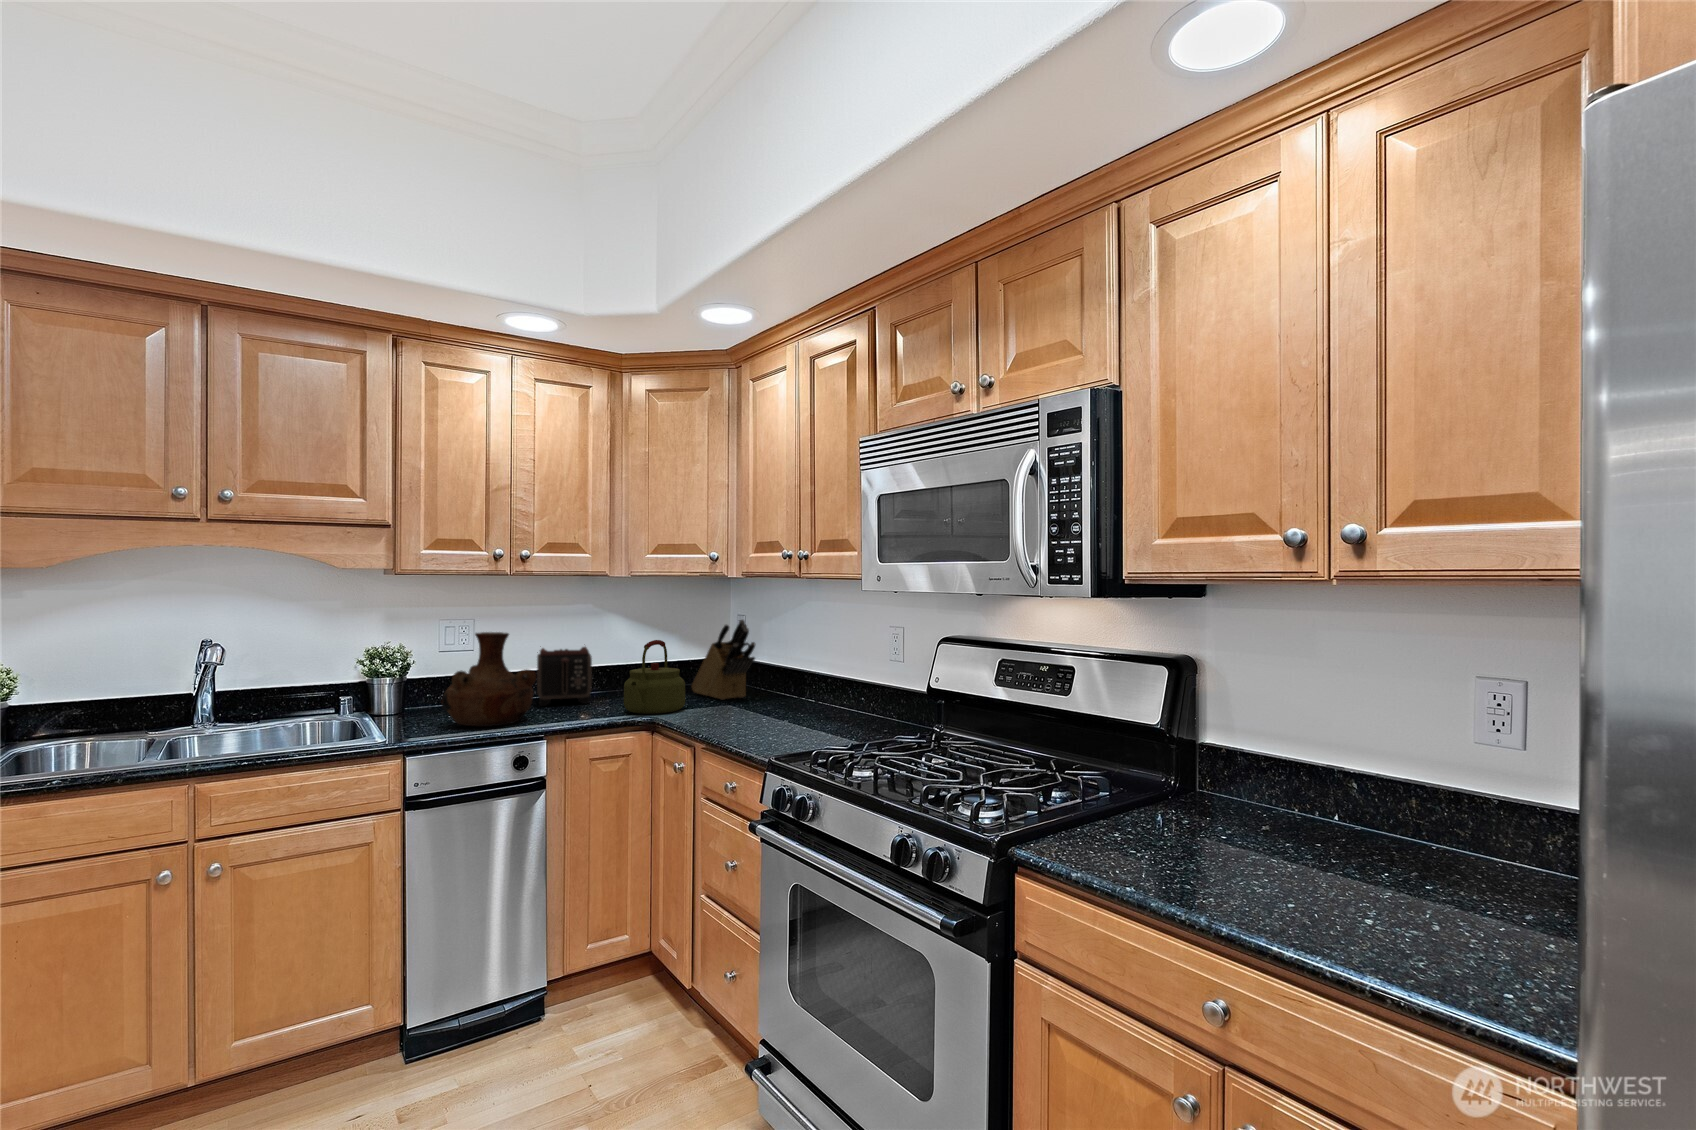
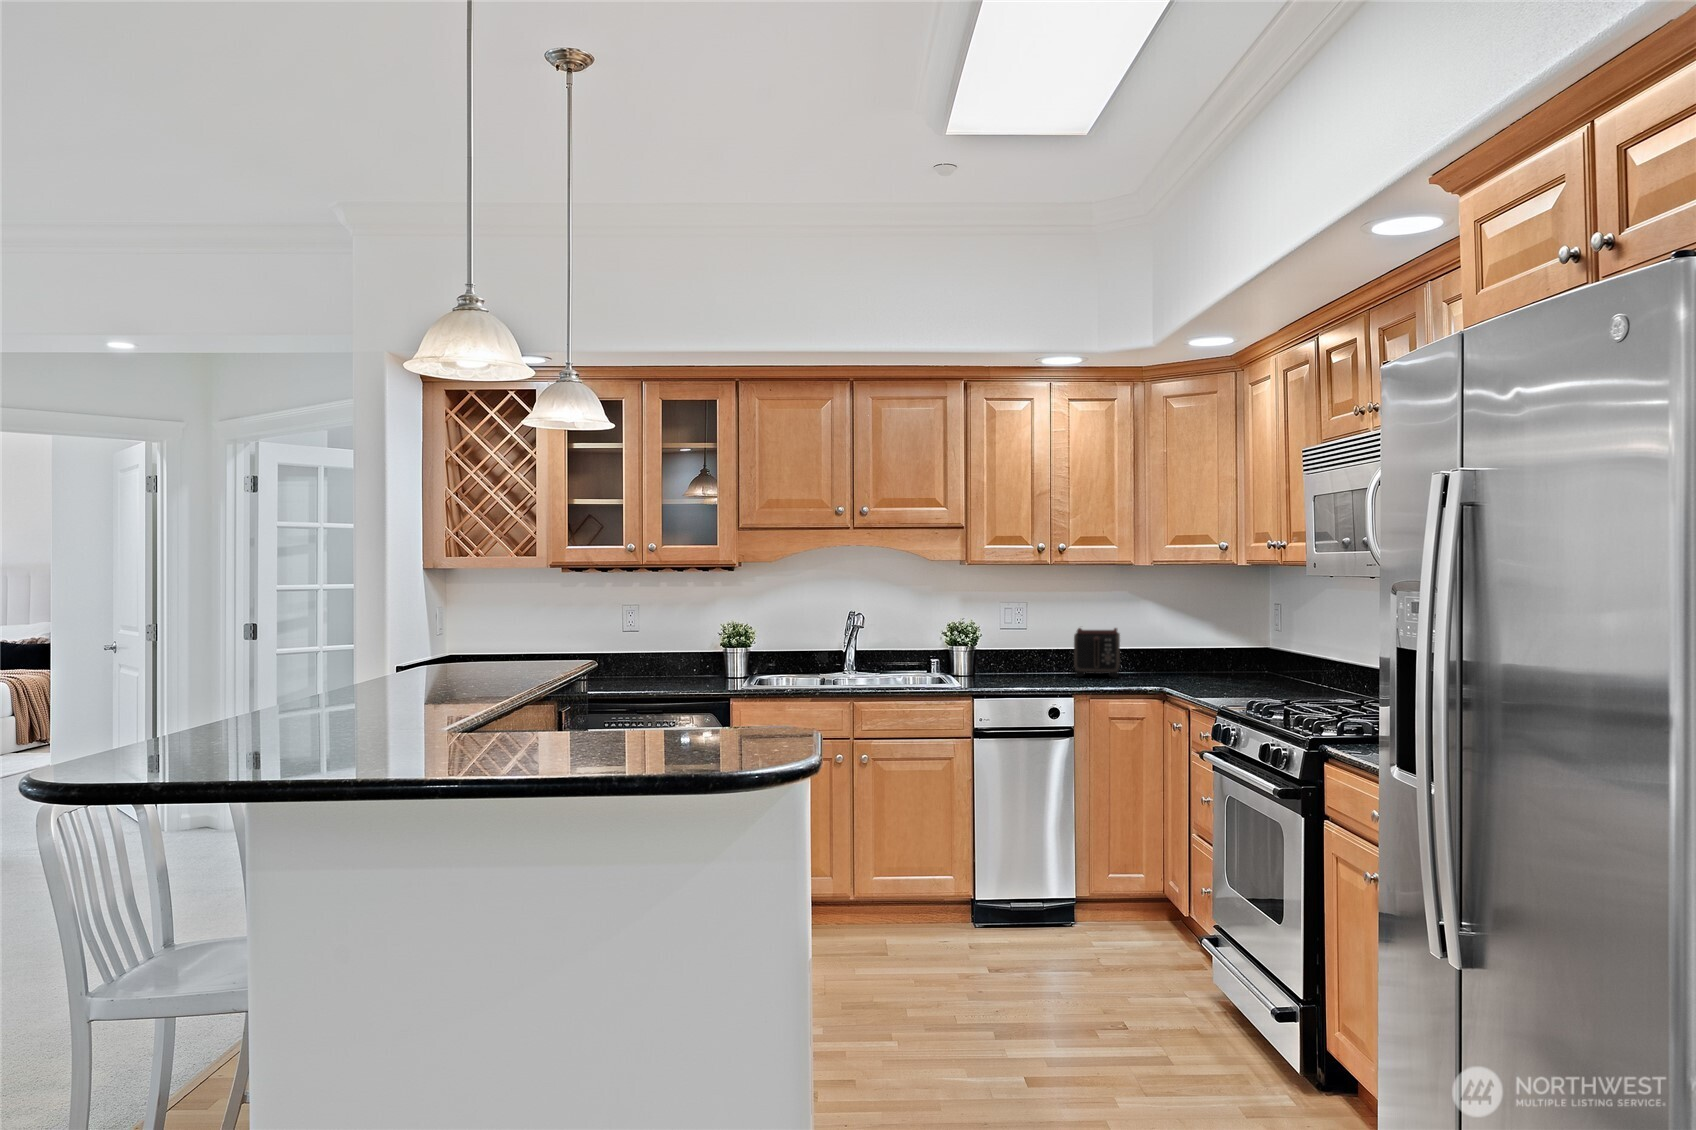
knife block: present [692,620,755,700] -> none [1214,607,1272,683]
vase: present [441,632,536,727] -> none [999,611,1070,685]
kettle: present [624,640,685,714] -> none [1143,622,1199,687]

